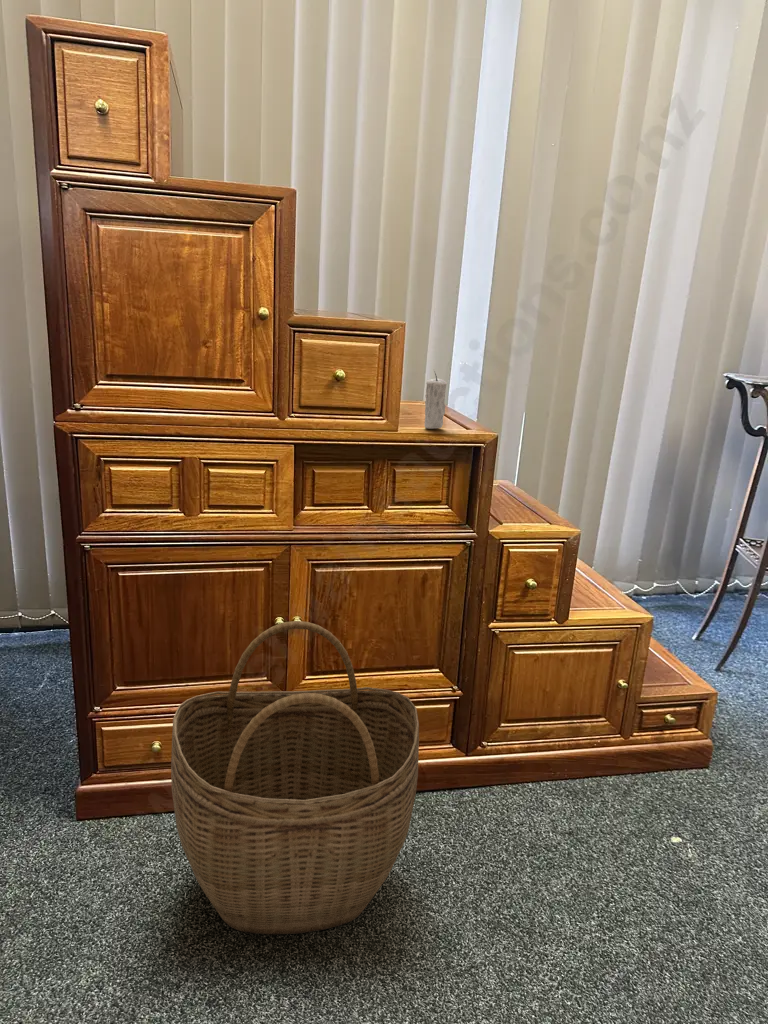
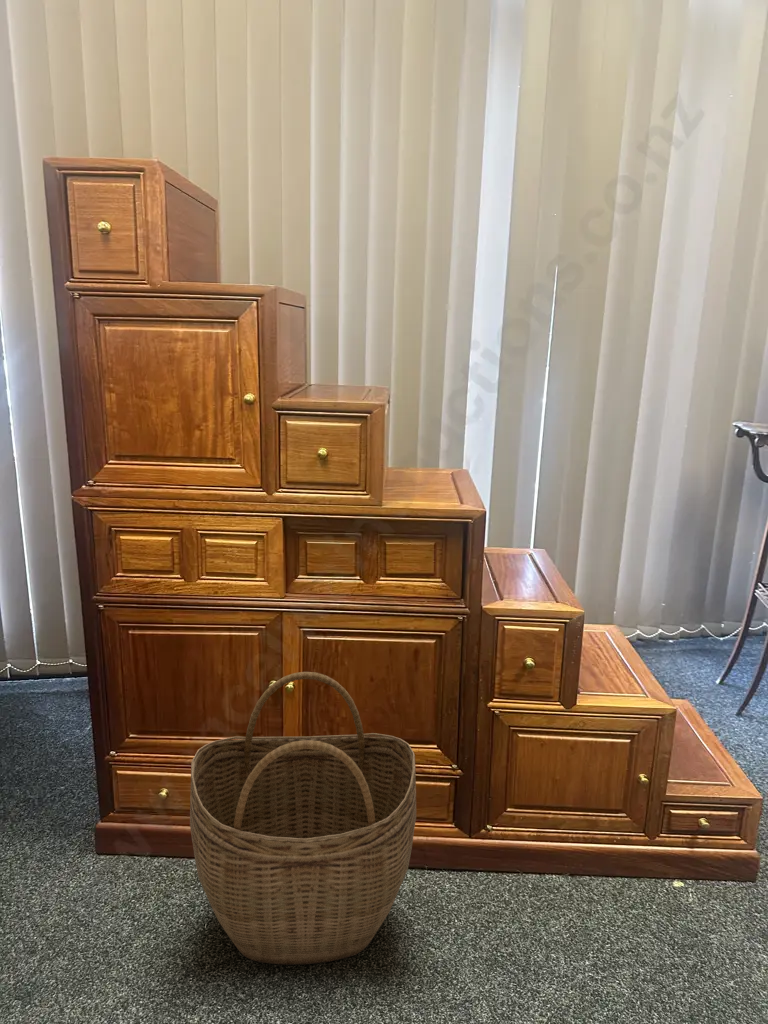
candle: present [425,374,447,429] -> none [424,437,444,492]

